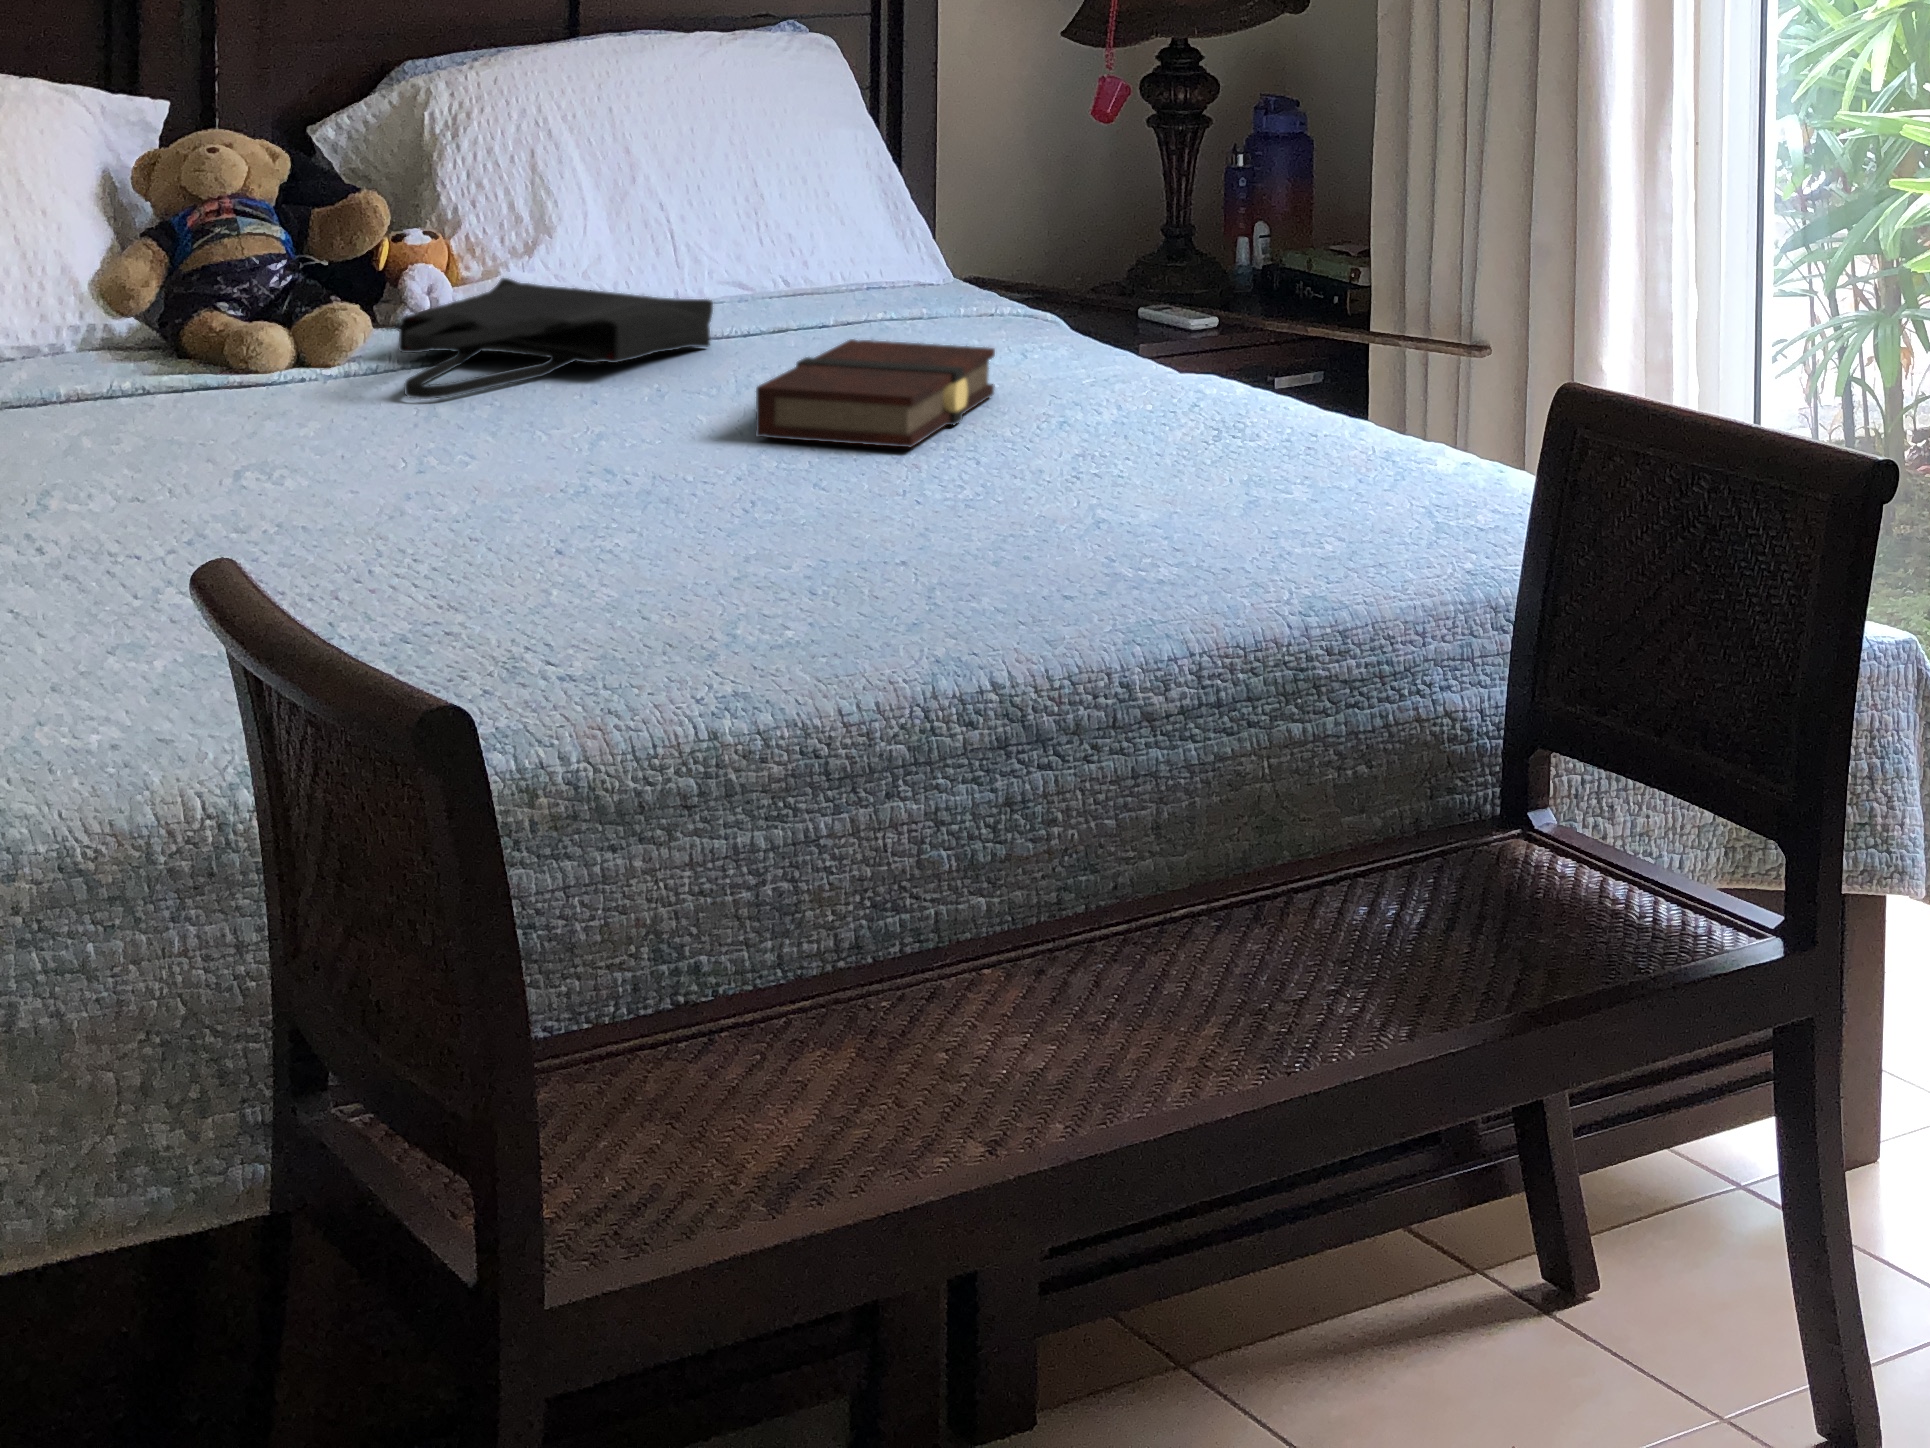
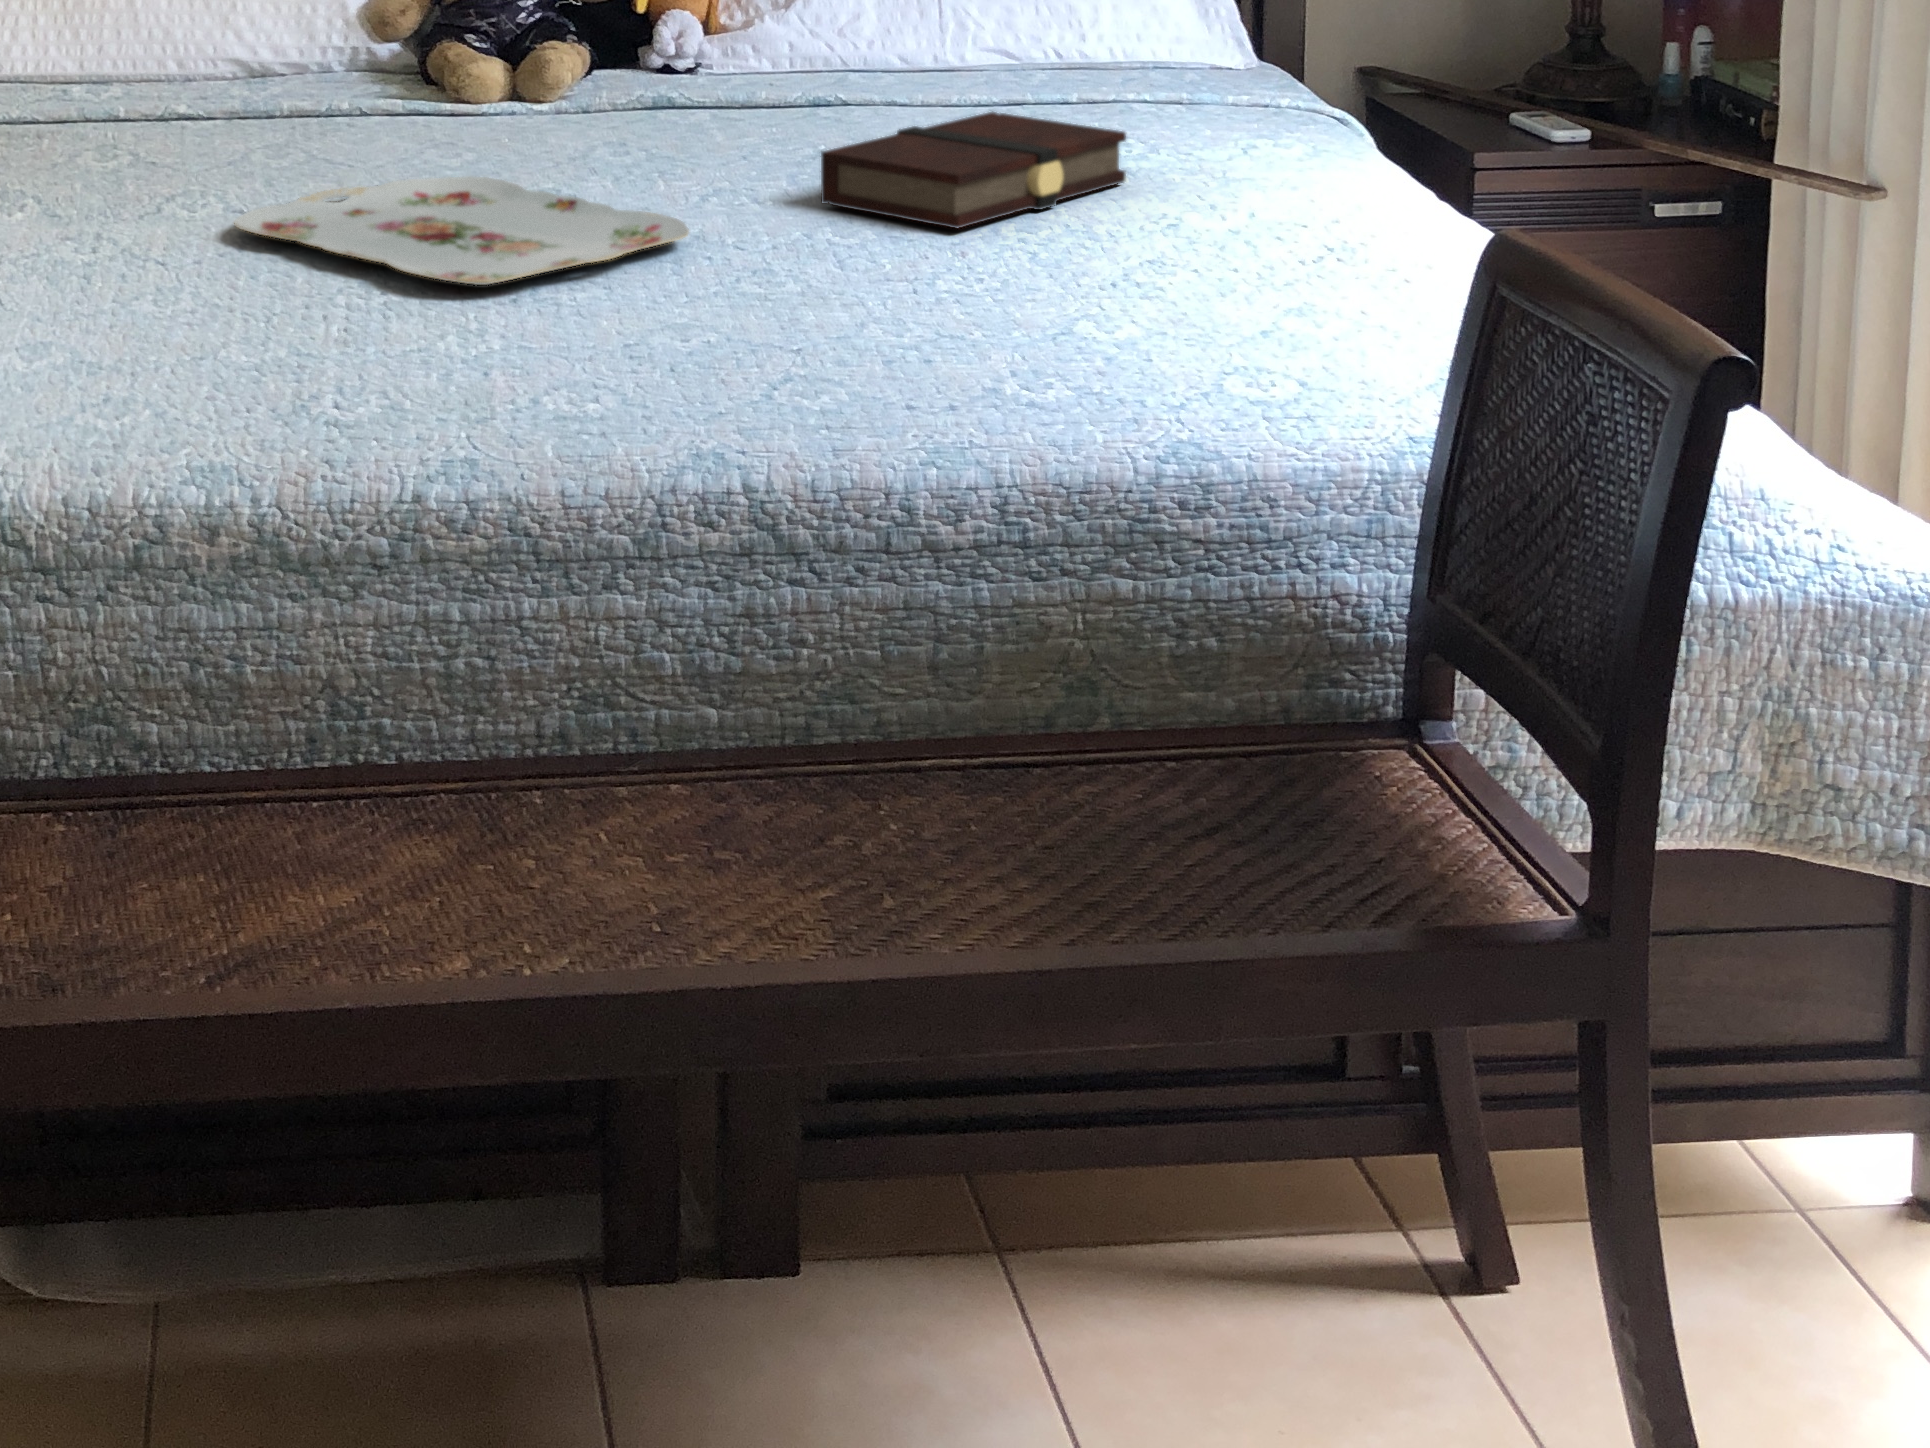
tote bag: present [399,278,713,399] -> none [555,29,908,139]
serving tray: none [204,442,686,541] -> present [234,177,689,285]

